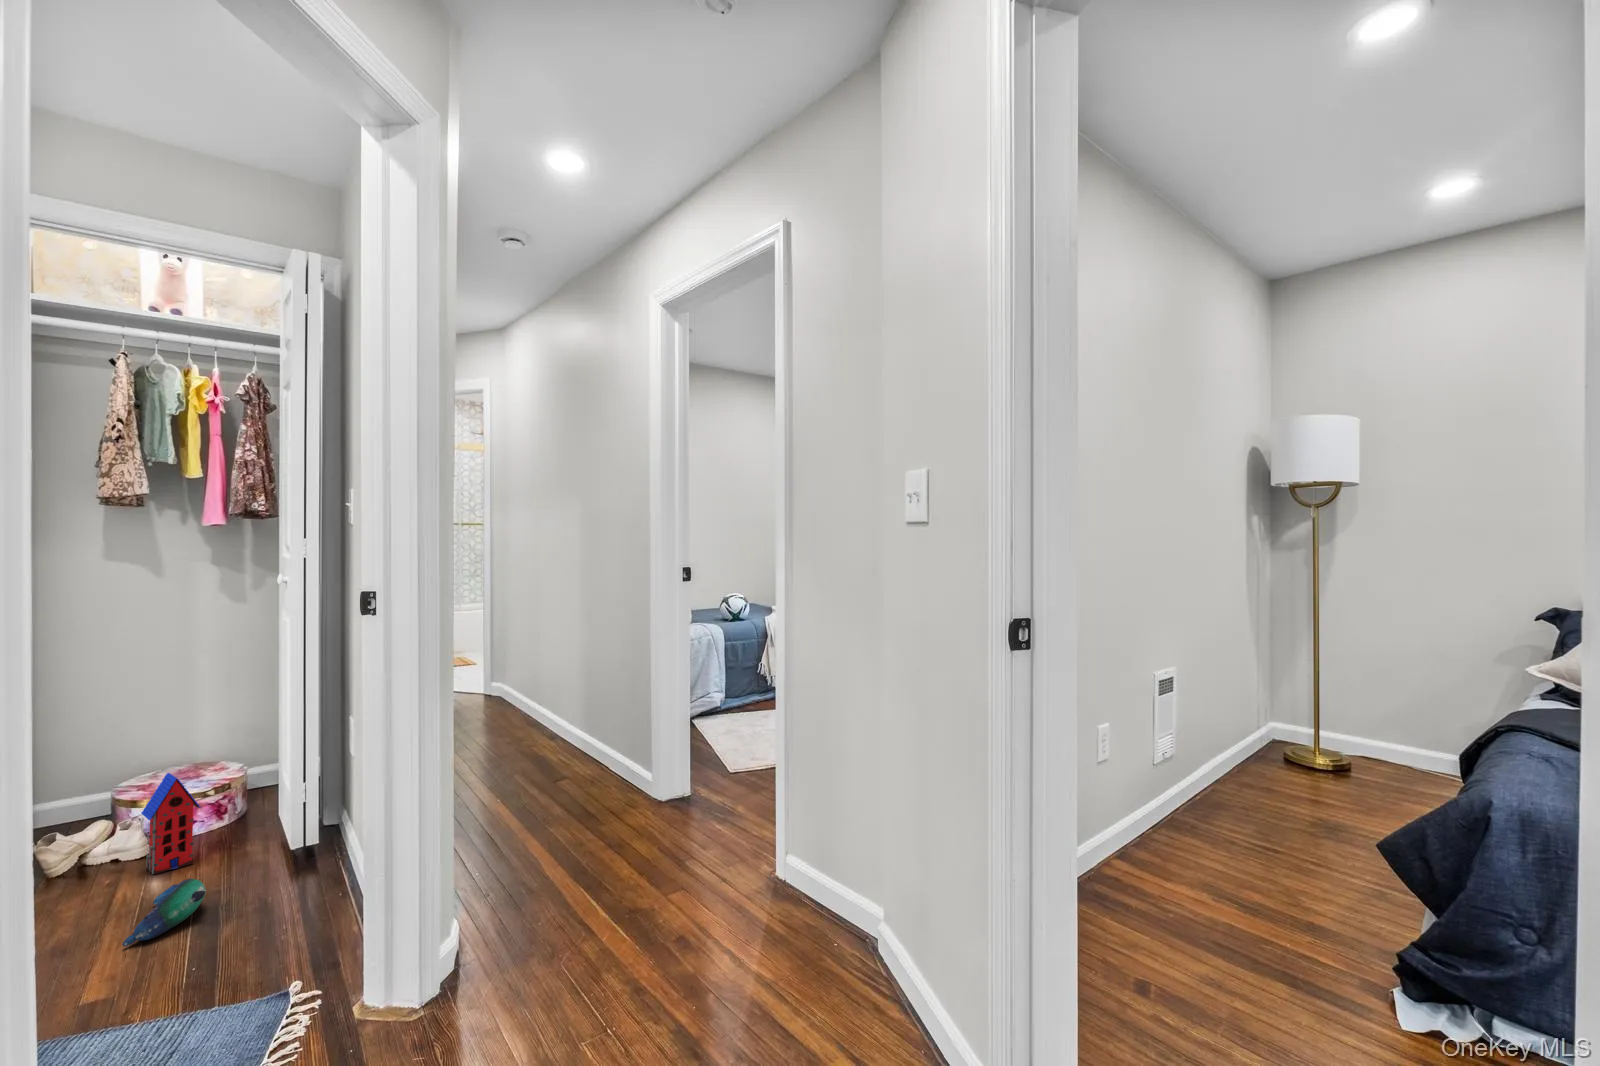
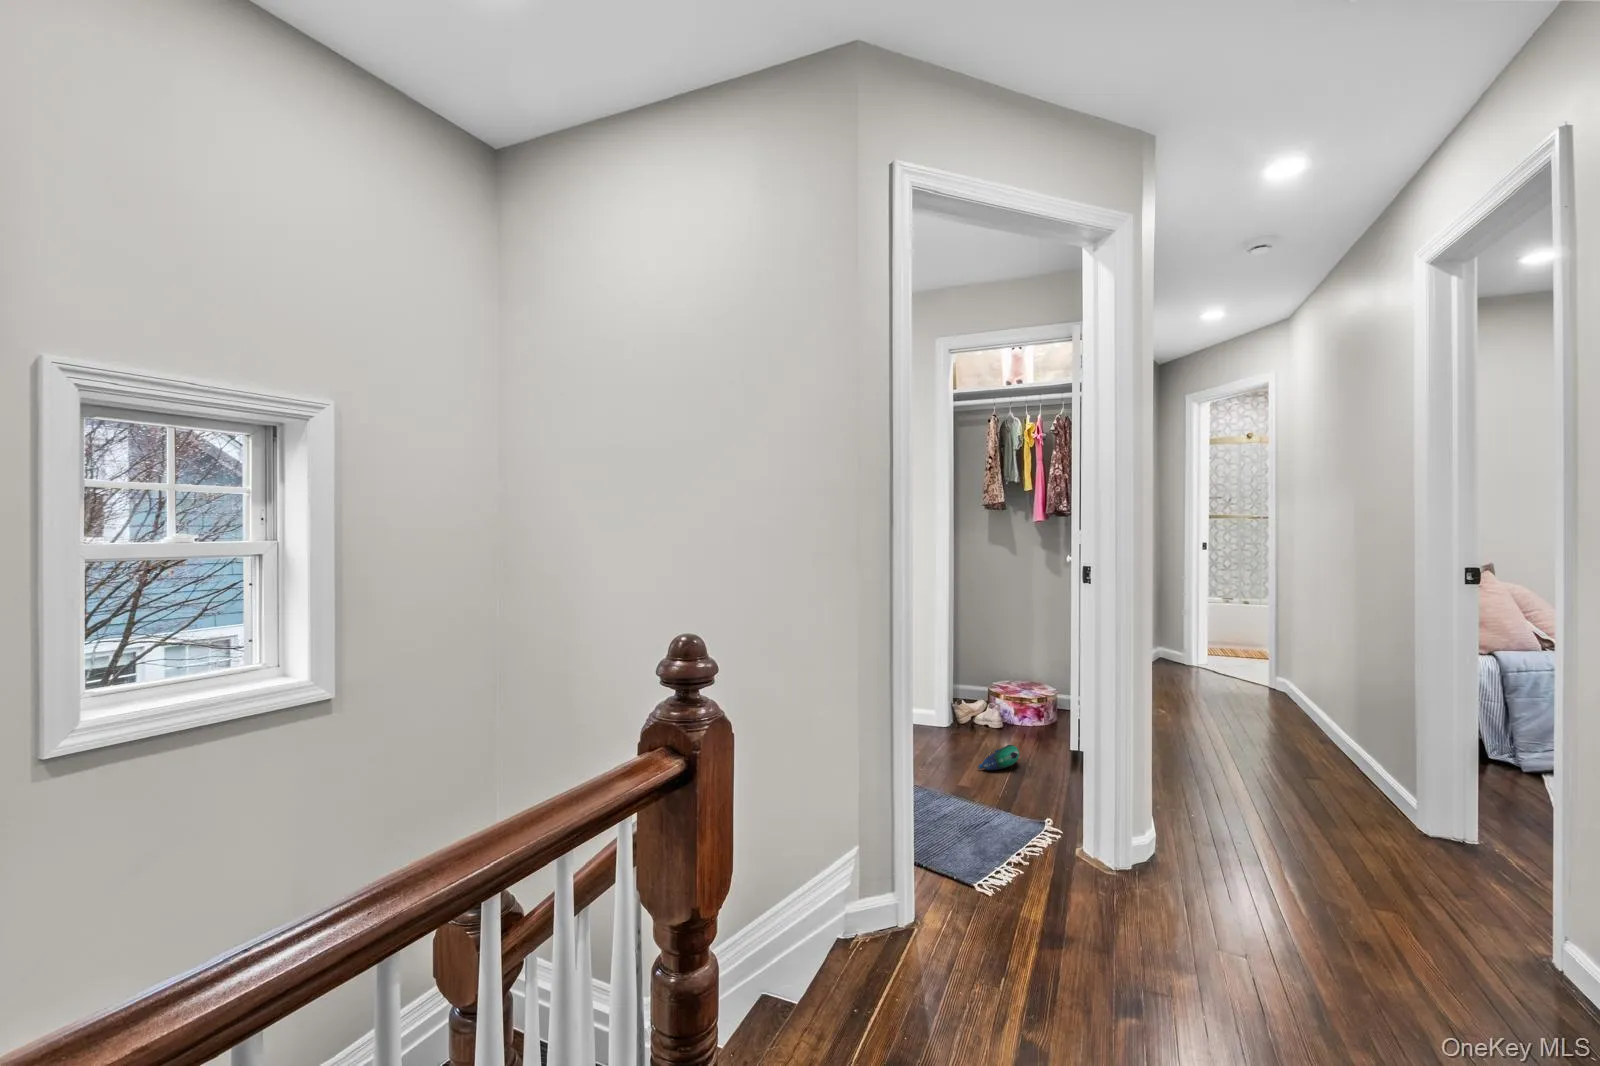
toy house: present [141,773,201,874] -> none [996,680,1025,741]

